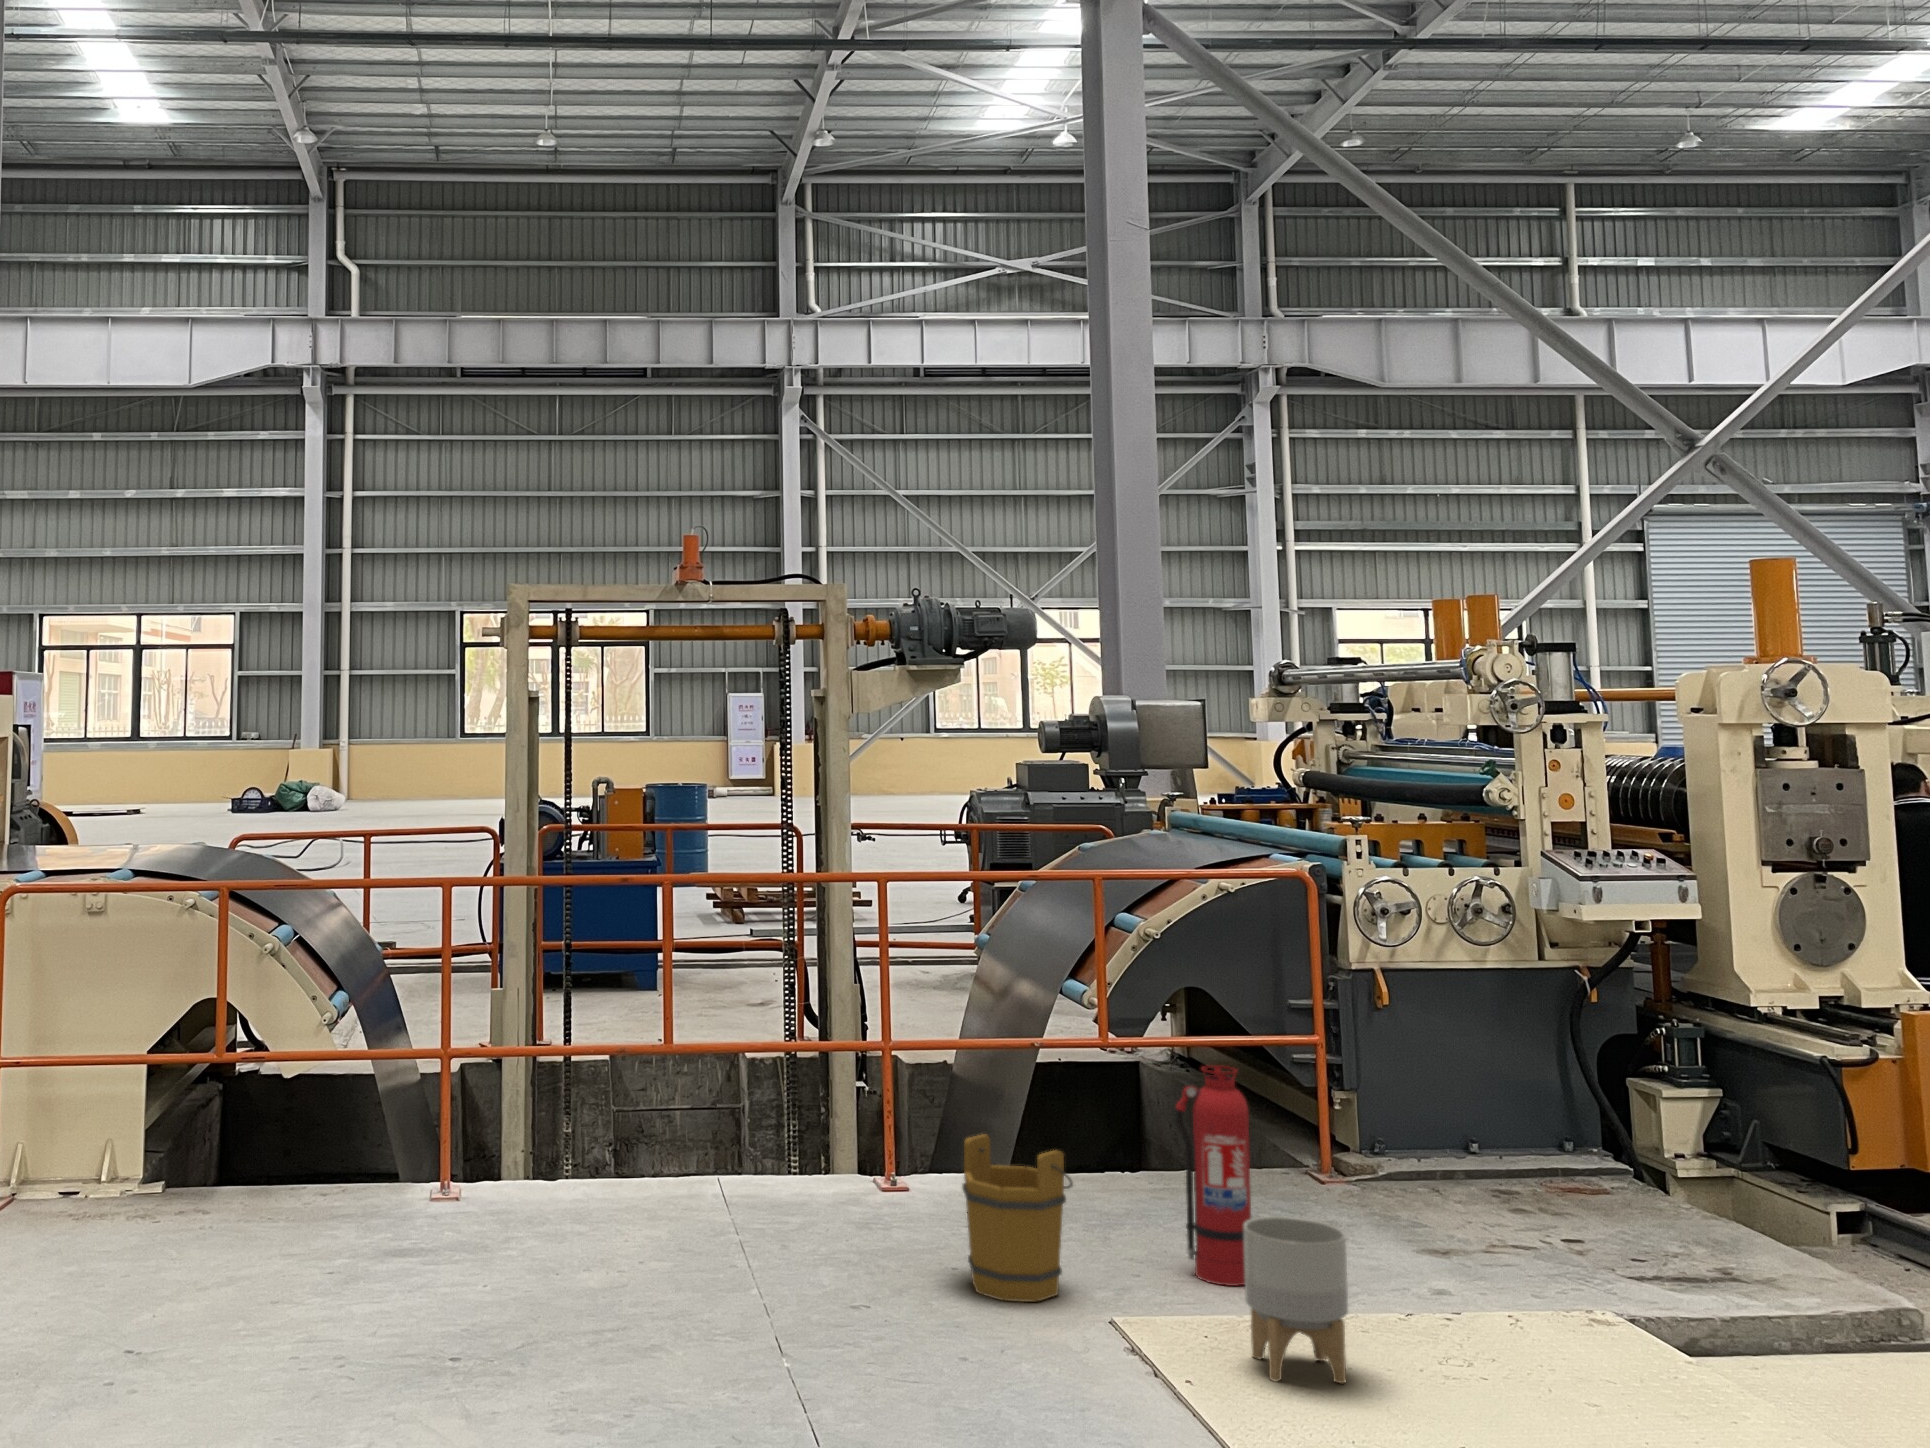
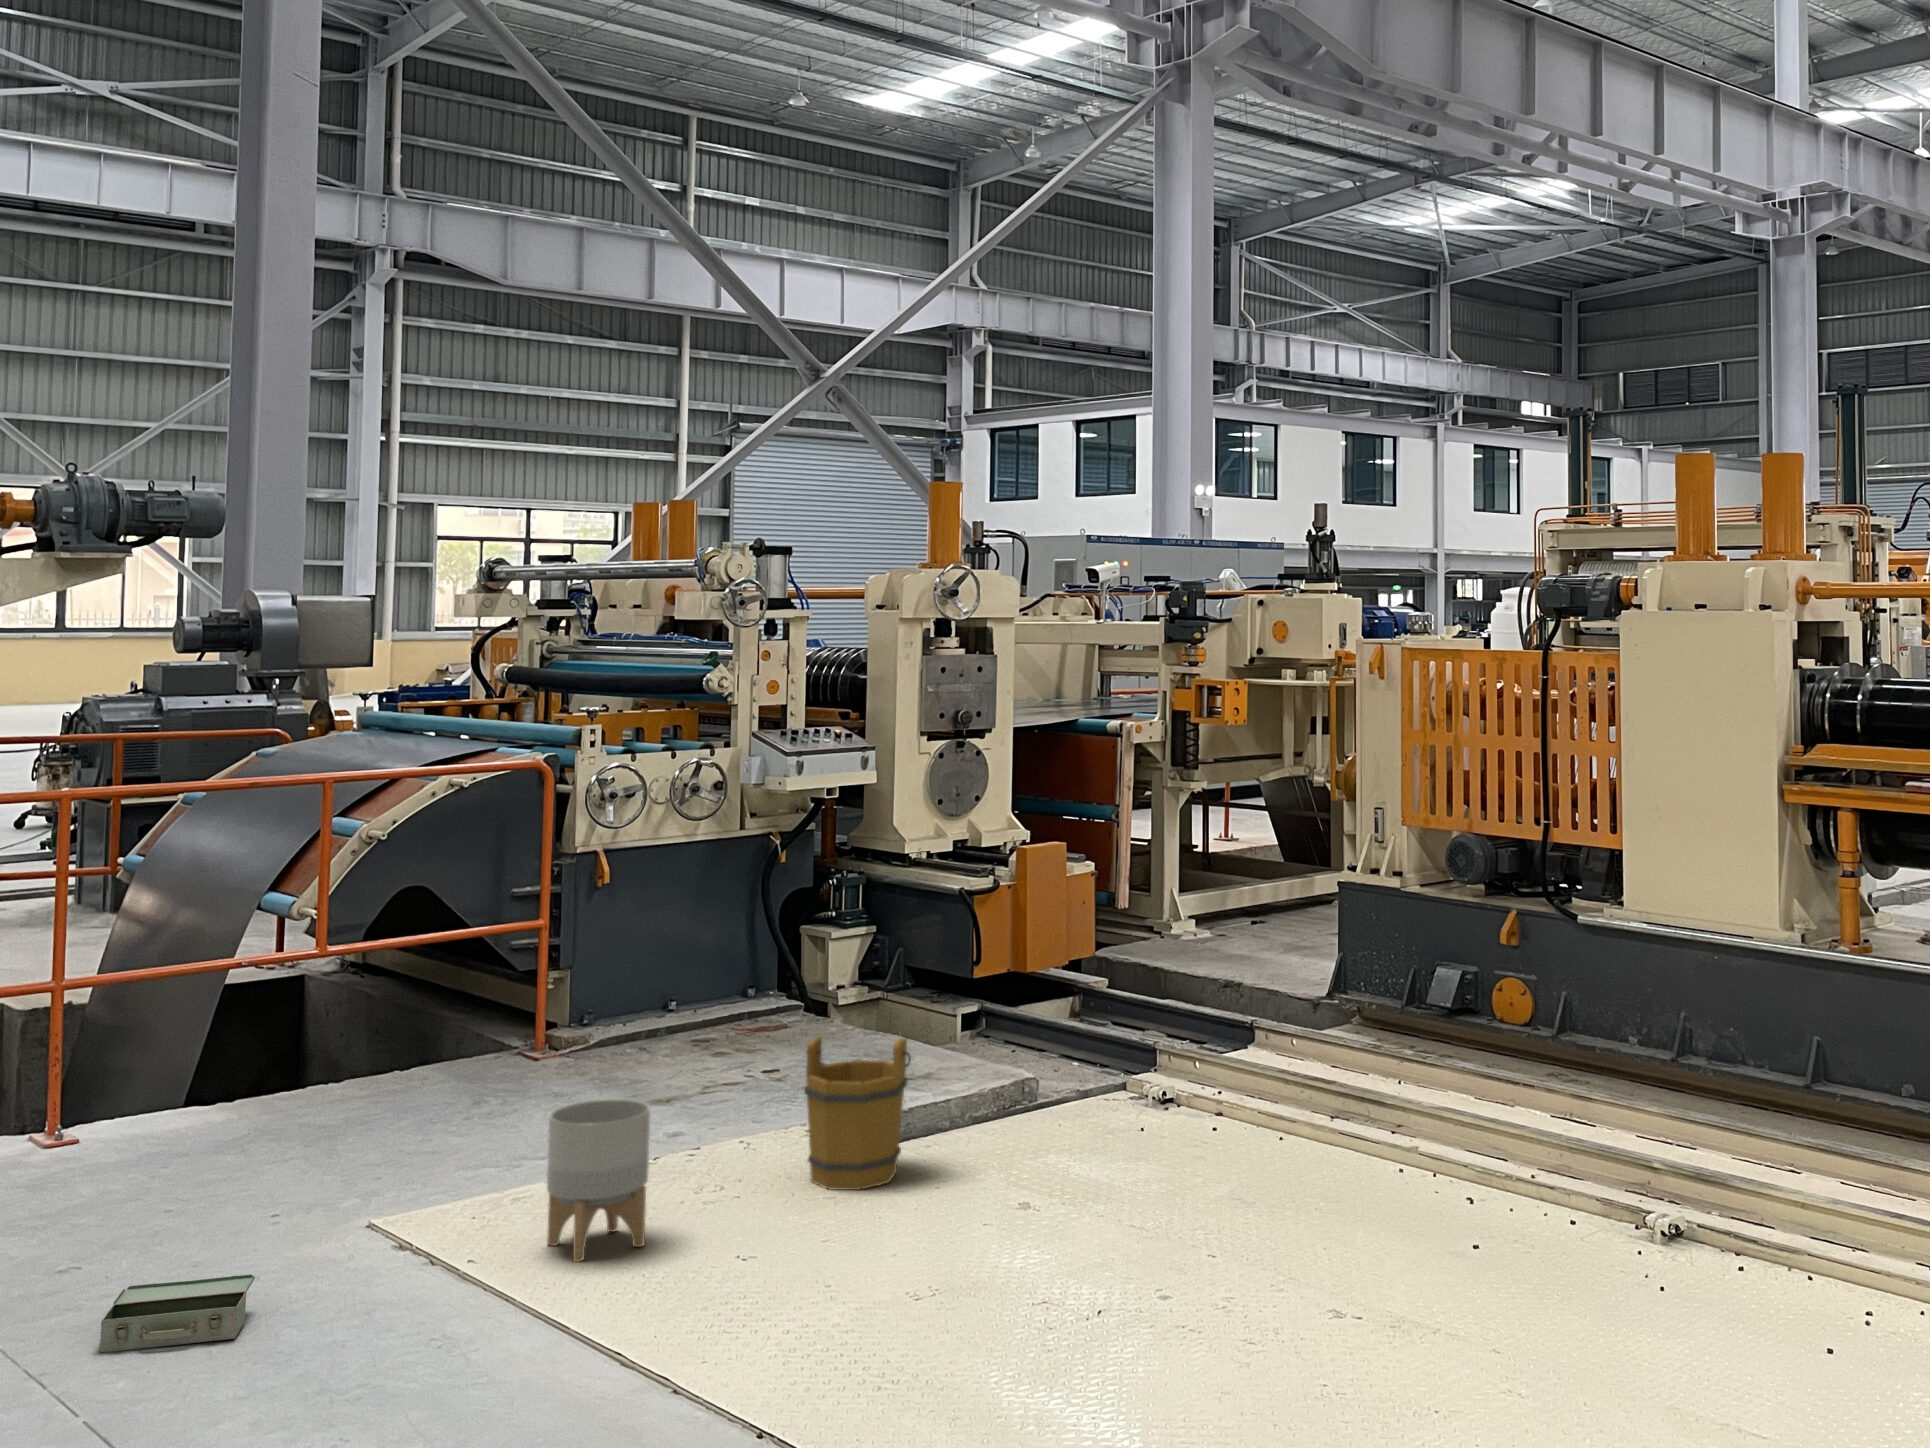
fire extinguisher: present [1176,1065,1251,1286] -> none [446,965,524,1186]
bucket: present [962,1134,1073,1302] -> present [804,1037,911,1190]
toolbox: none [862,1296,983,1365] -> present [100,1275,255,1352]

